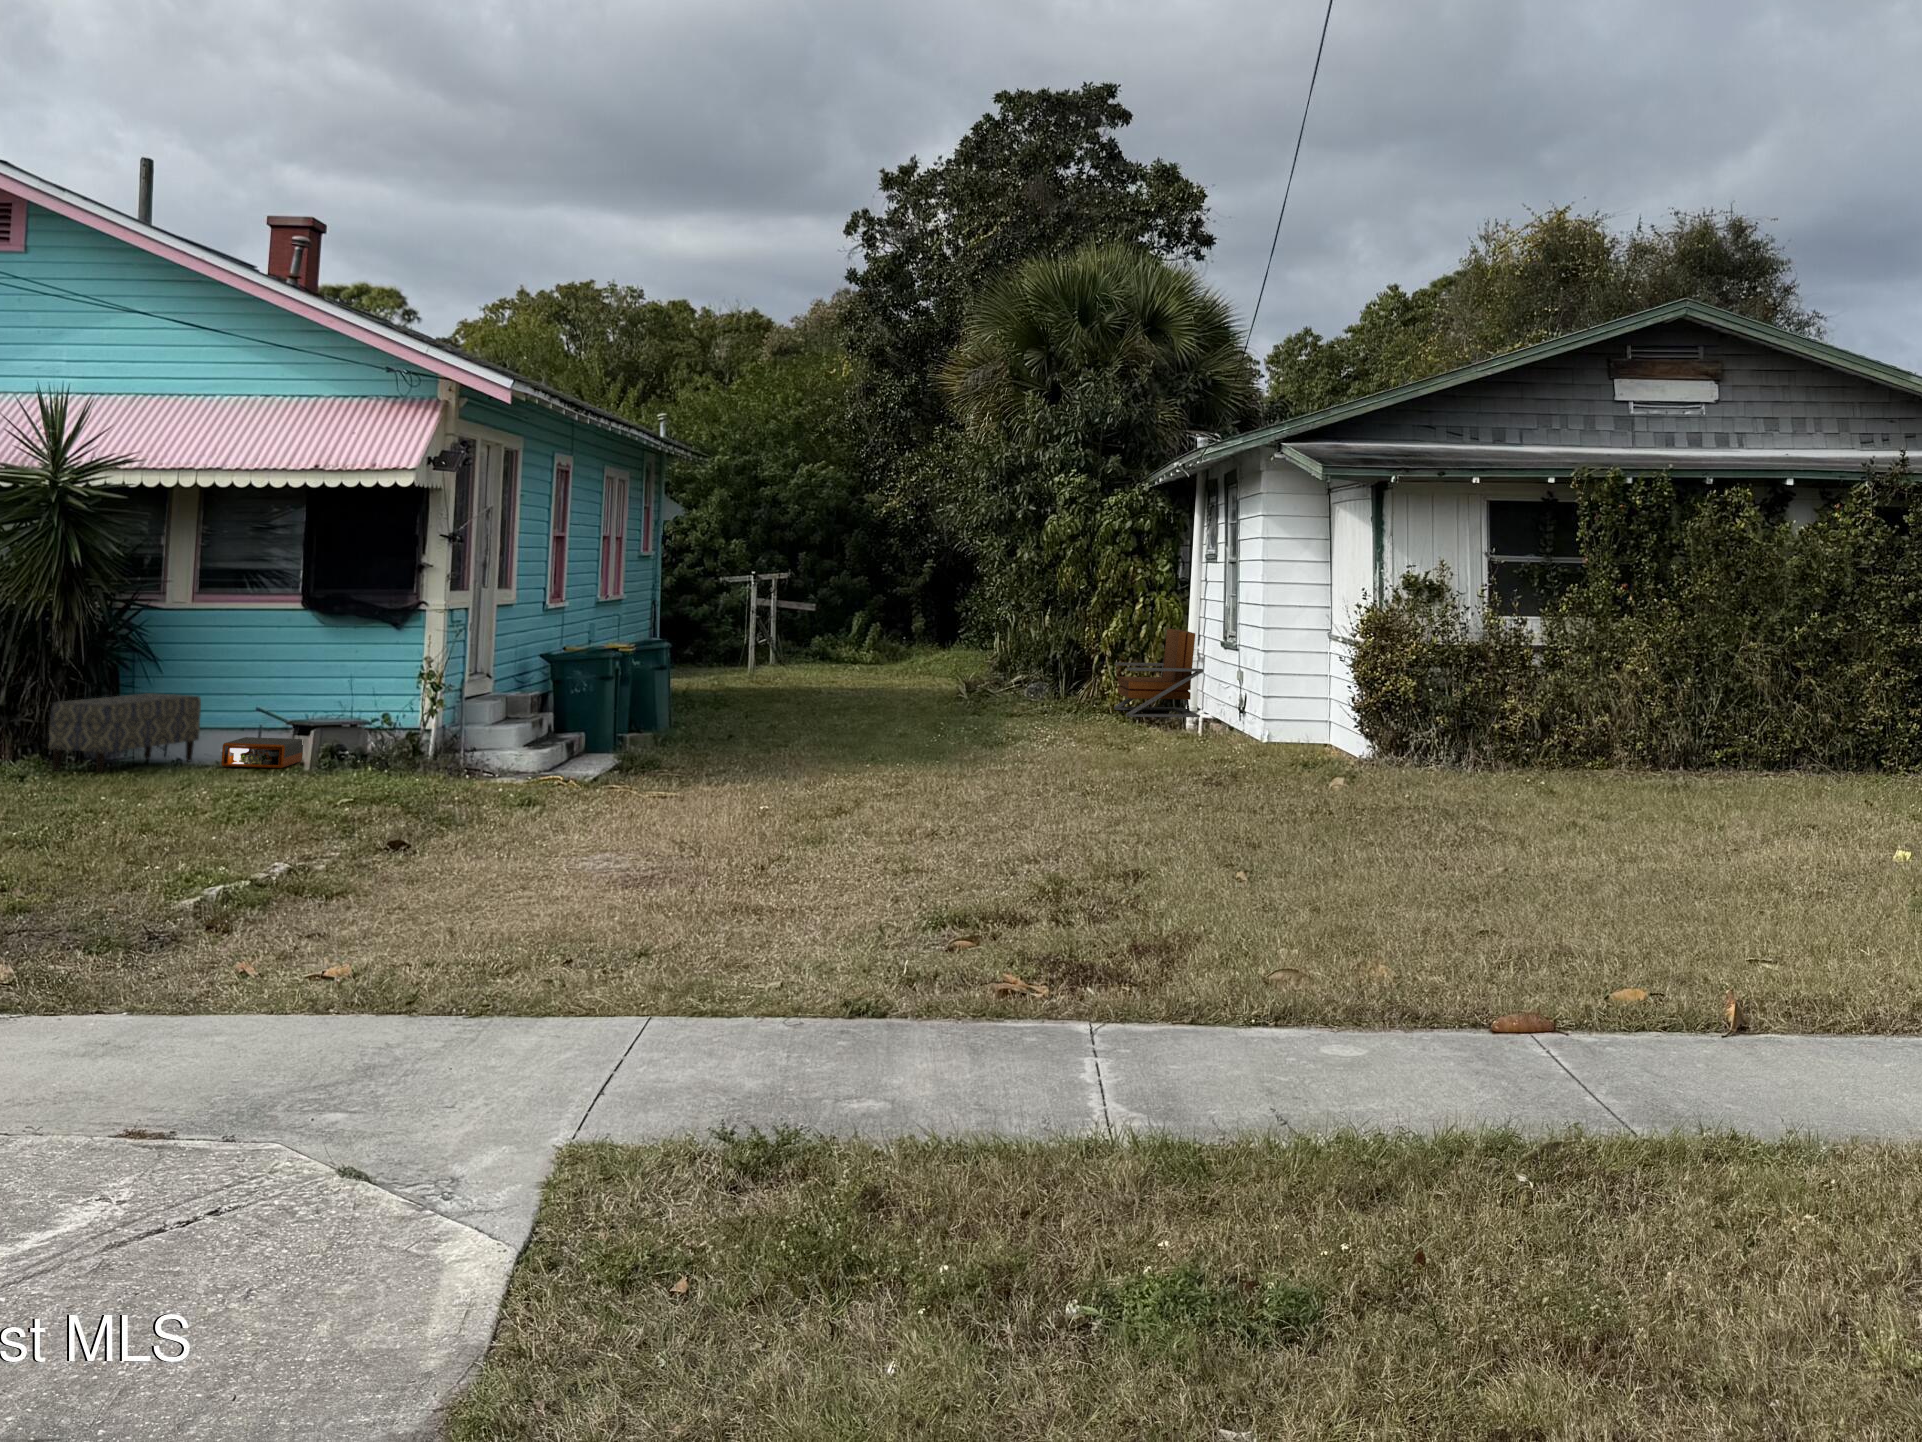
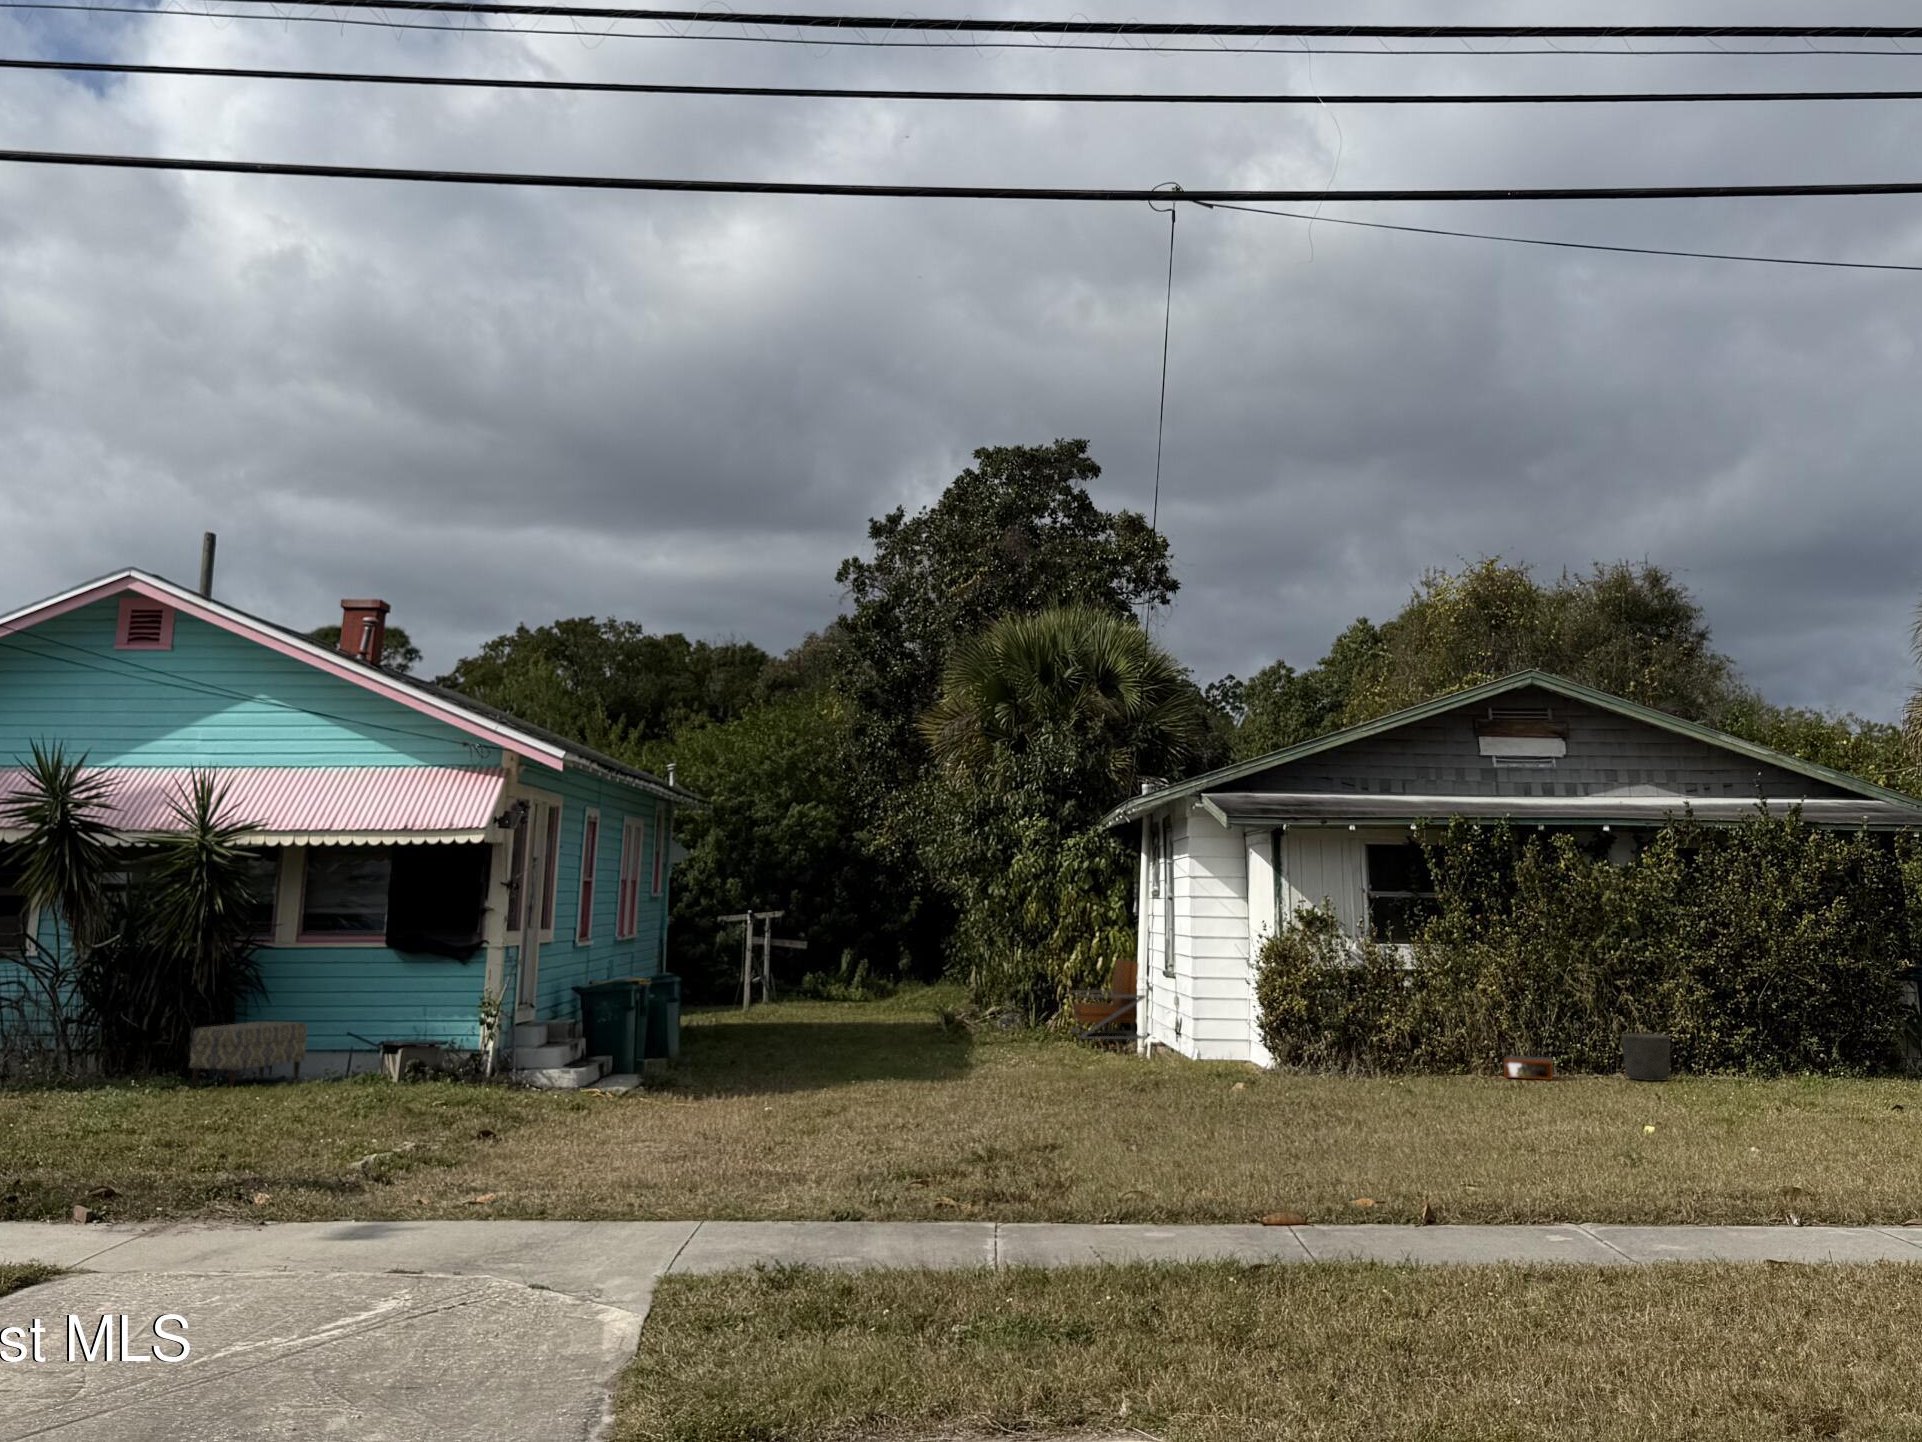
planter: none [1797,722,1857,778] -> present [1622,1034,1670,1081]
storage box: present [221,737,303,768] -> present [1504,1056,1553,1080]

